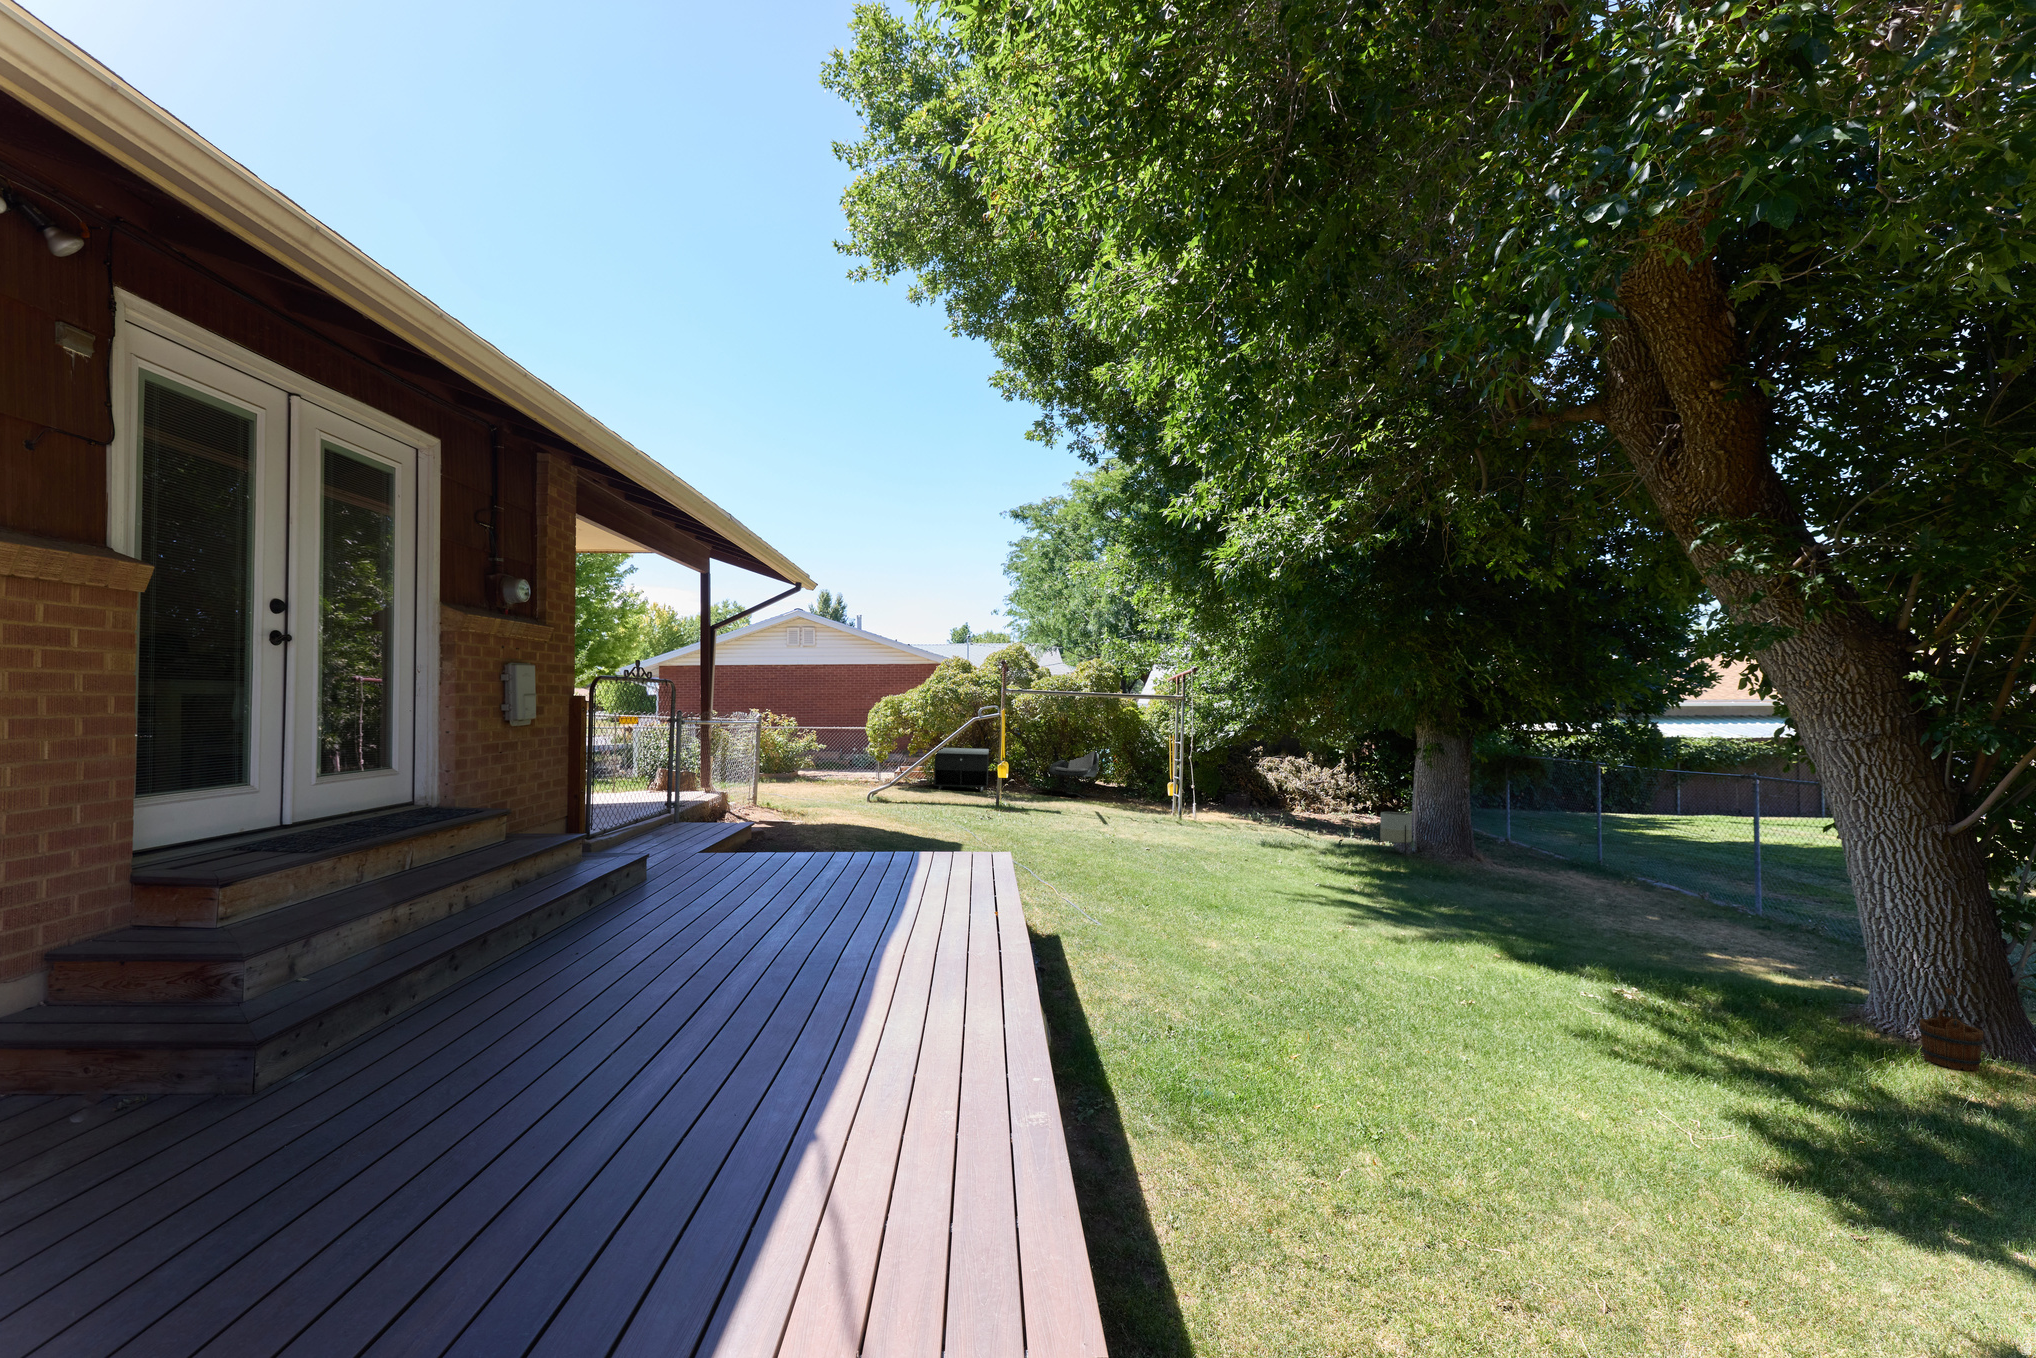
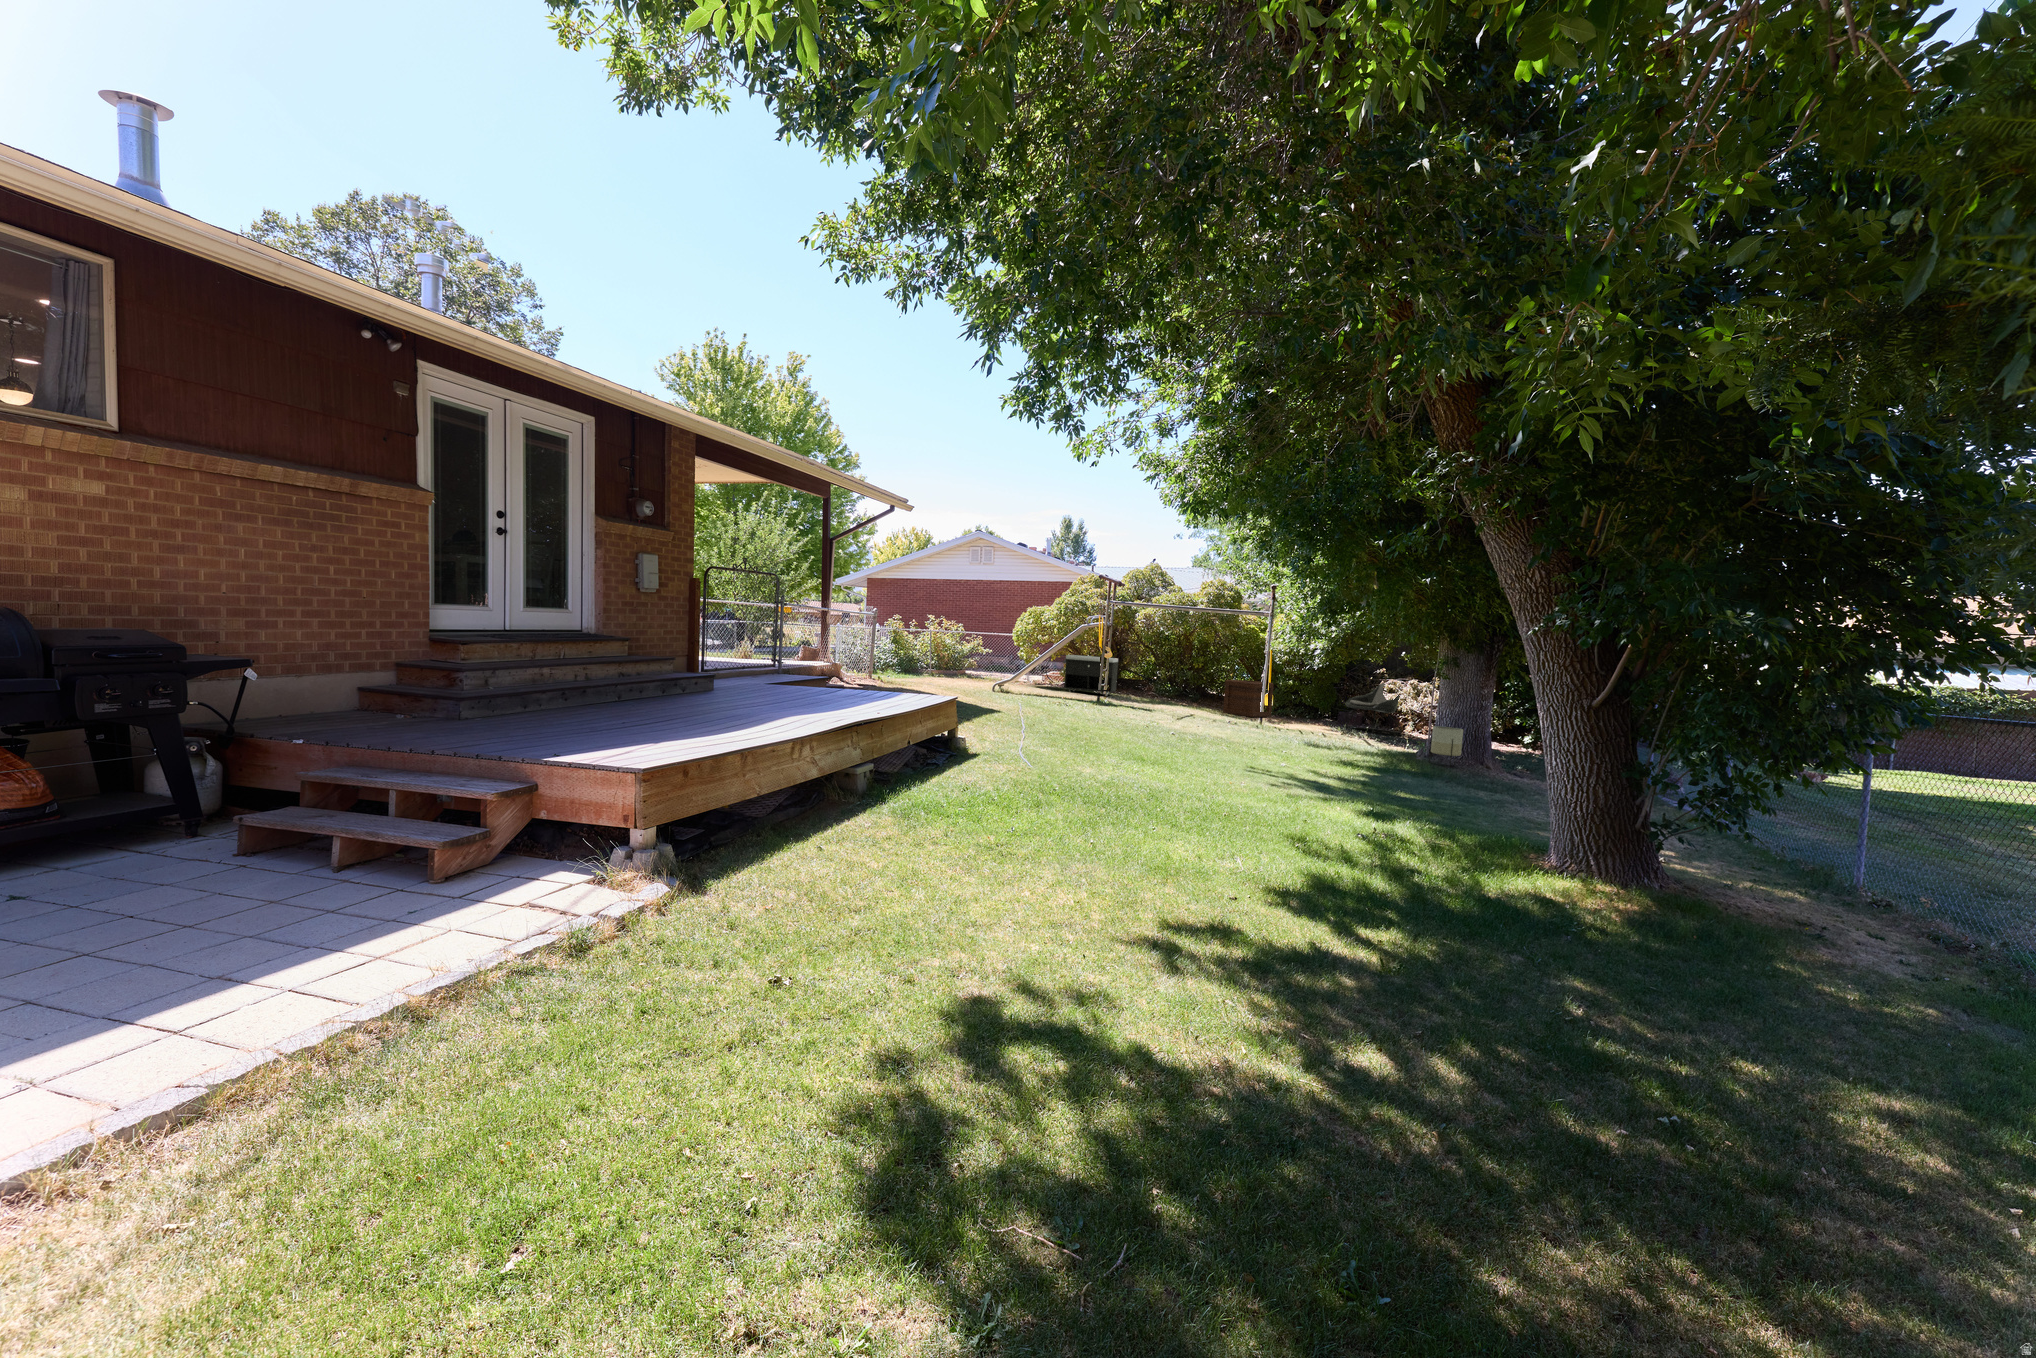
lounge chair: present [1049,751,1100,799] -> present [1345,683,1402,734]
wooden crate: none [1110,765,1158,806] -> present [1223,680,1274,717]
wooden bucket: present [1919,988,1984,1071] -> none [1541,823,1582,884]

